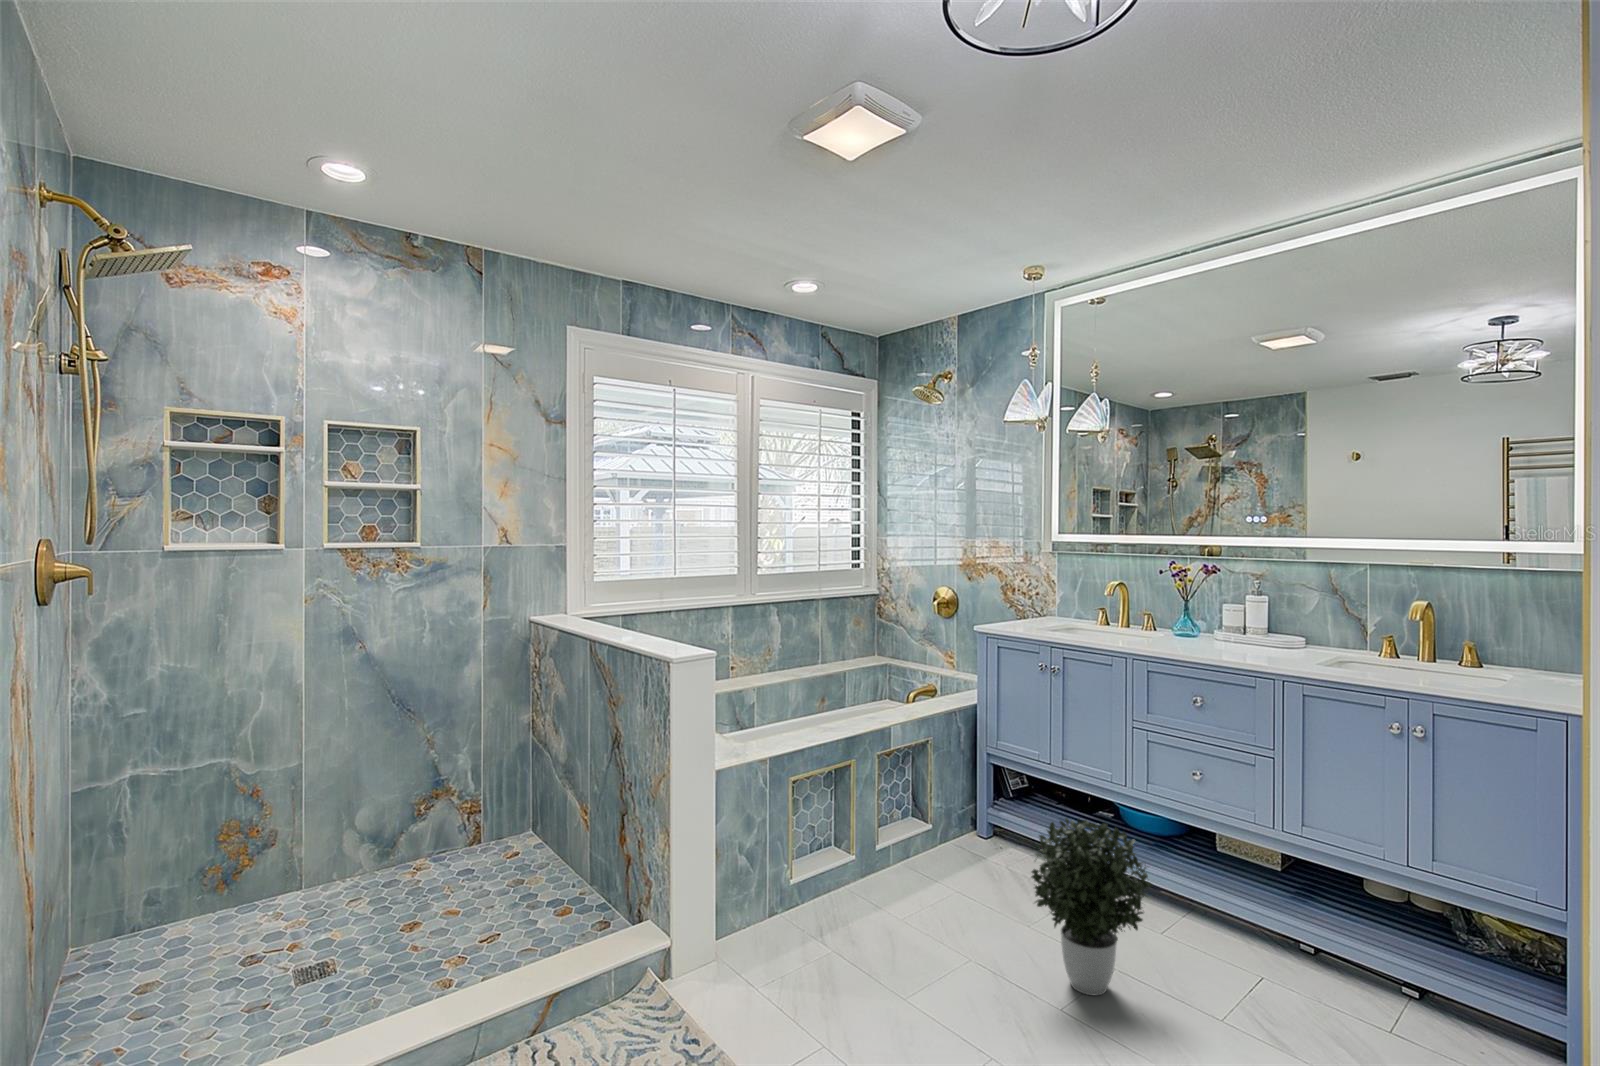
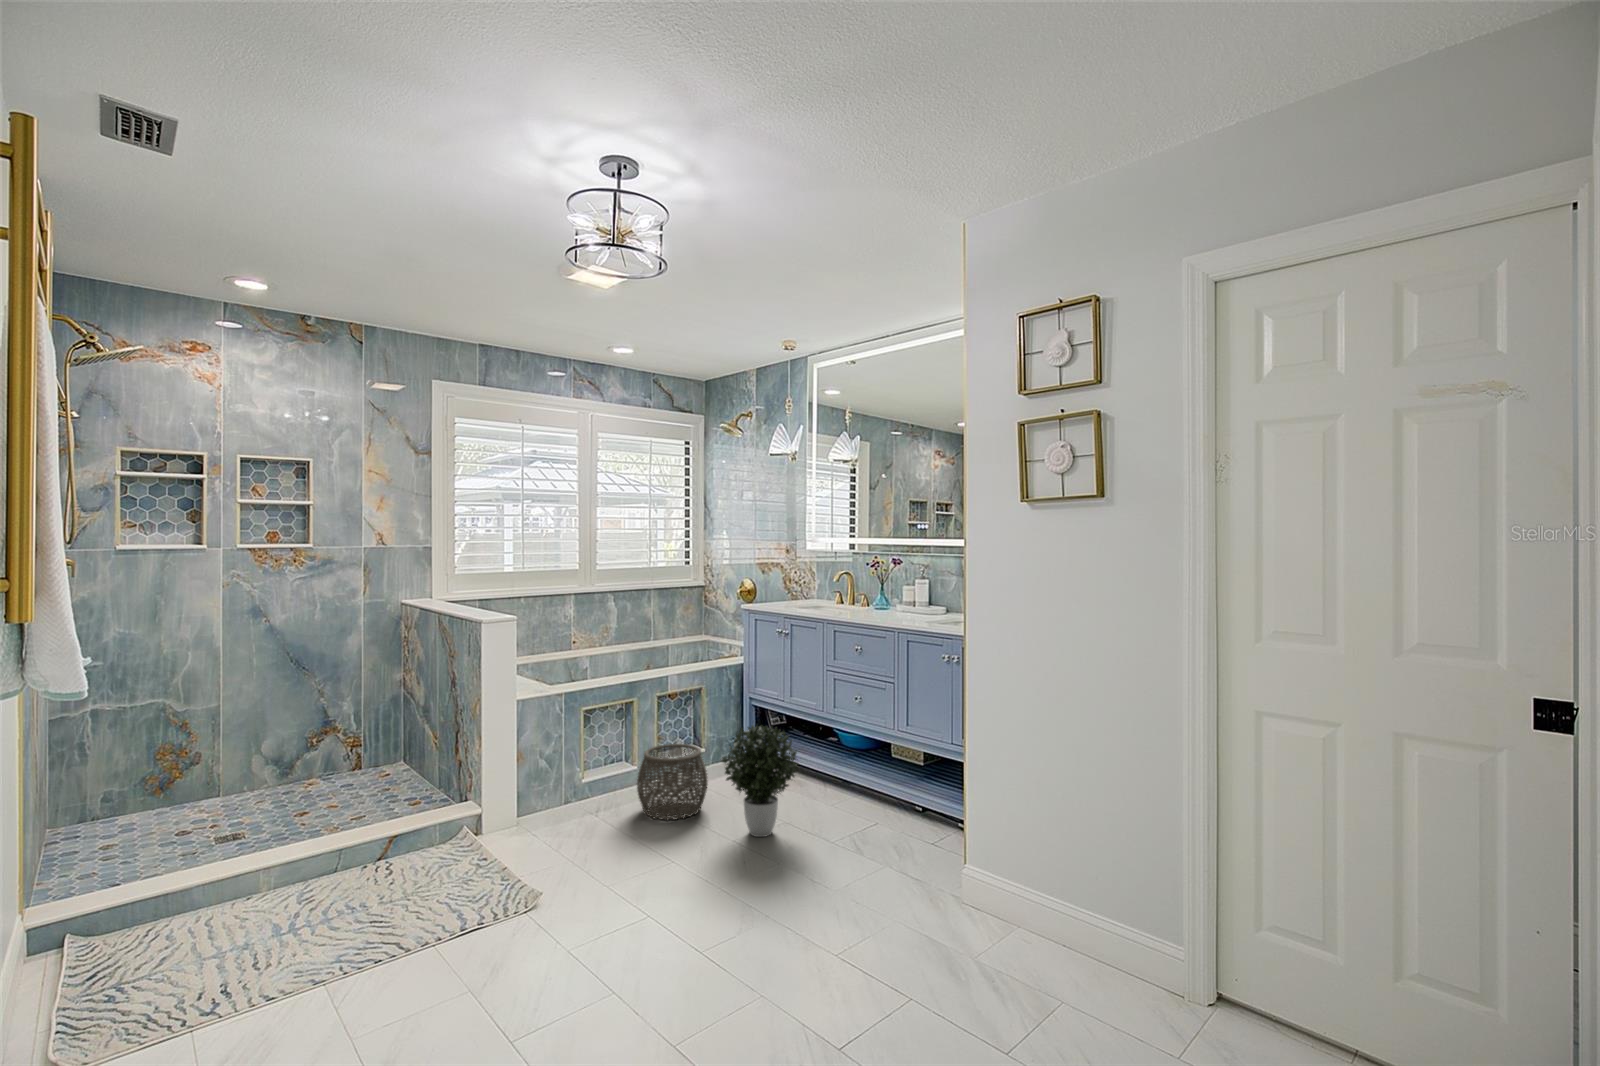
woven basket: none [878,831,981,953] -> present [637,744,708,820]

